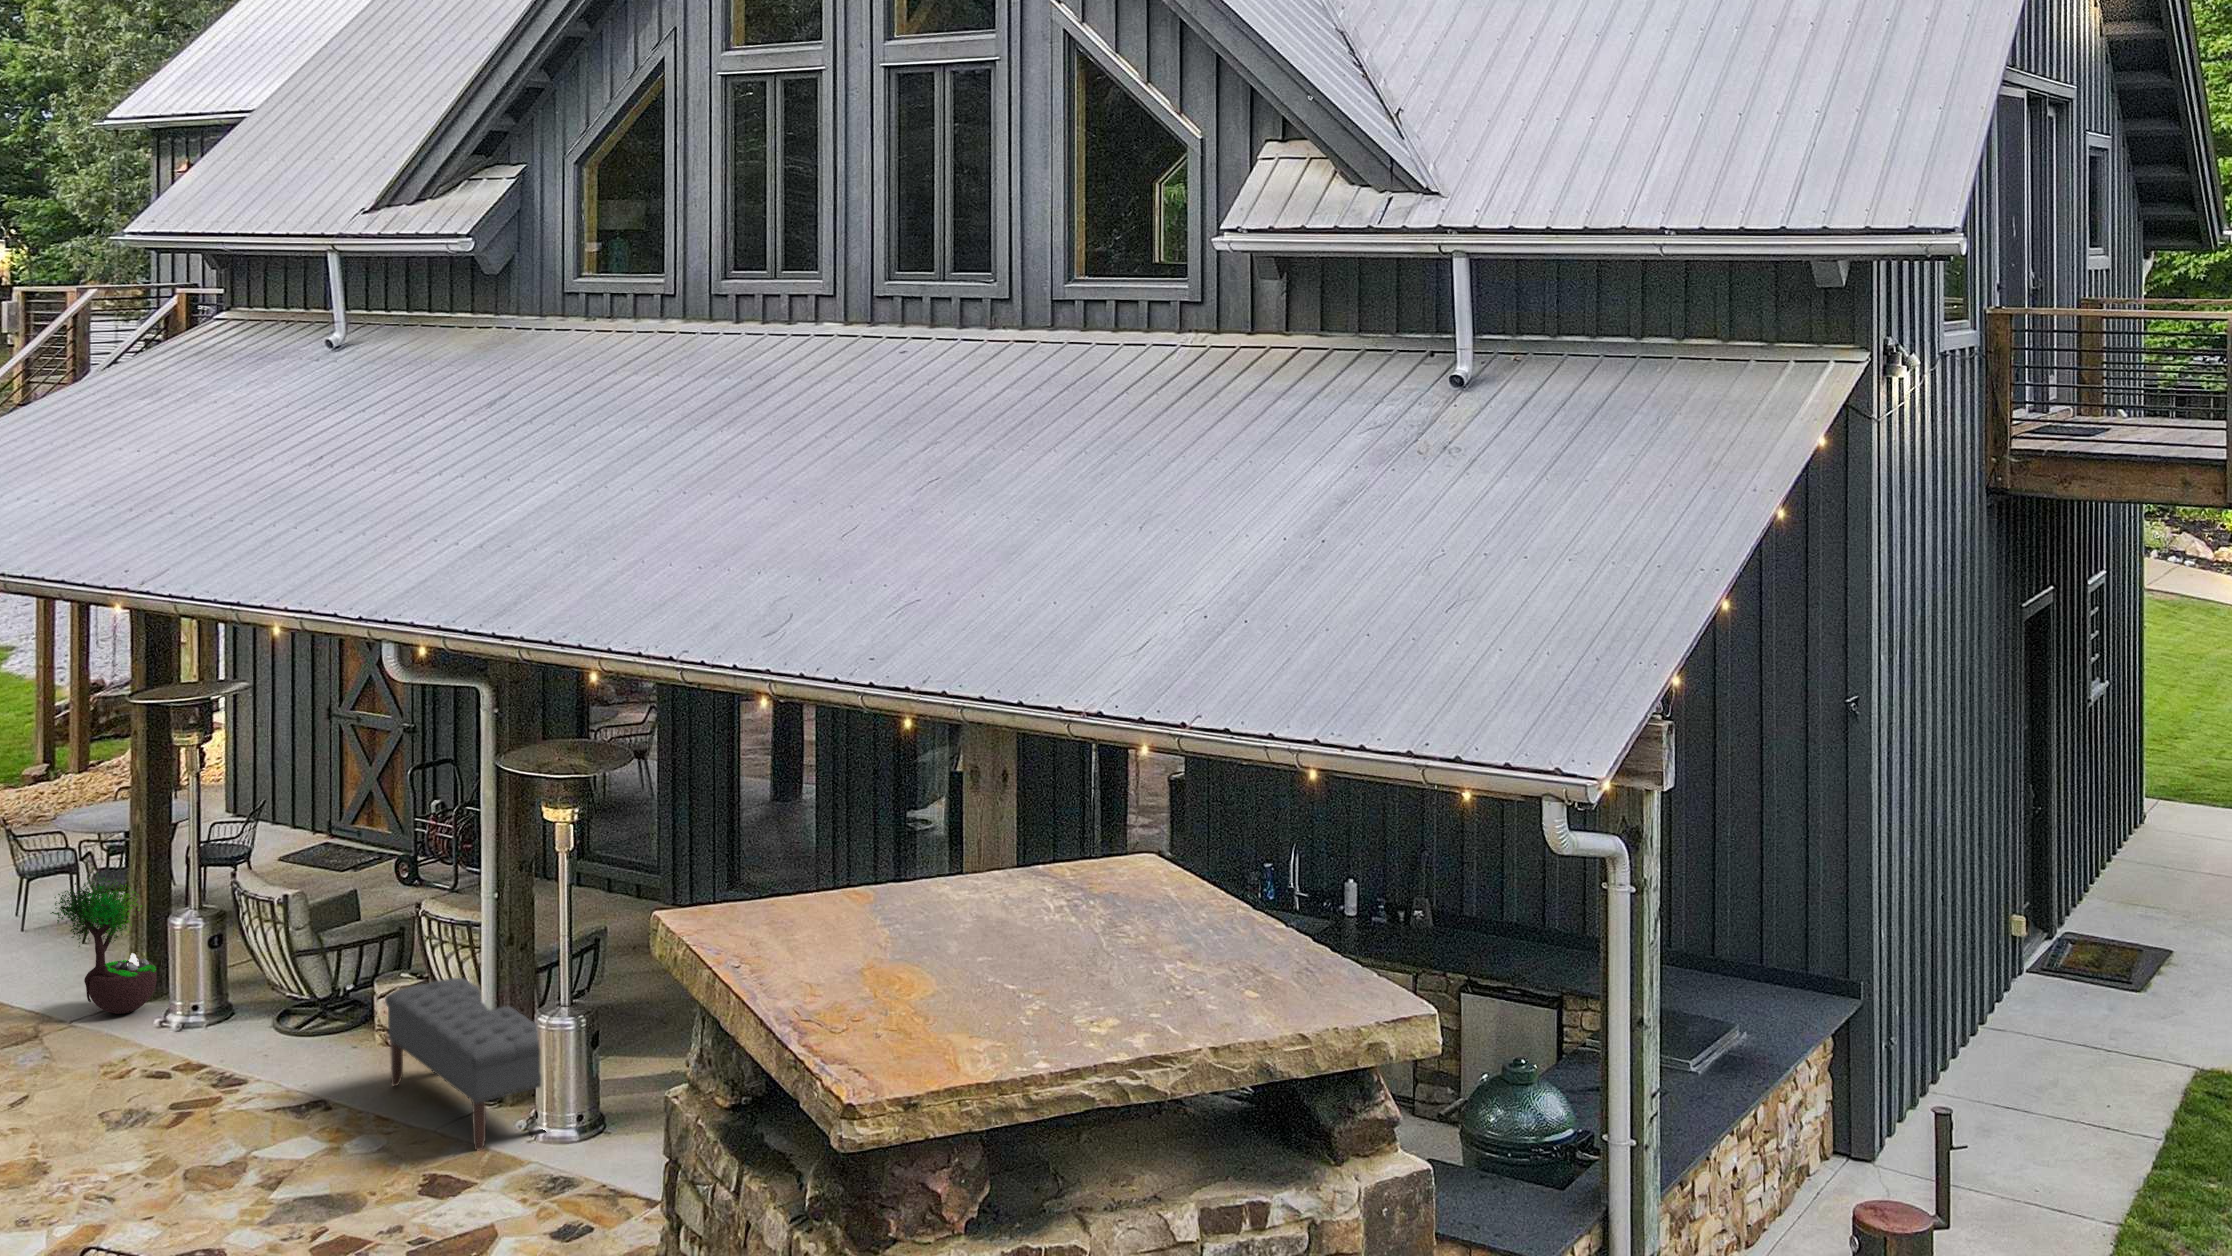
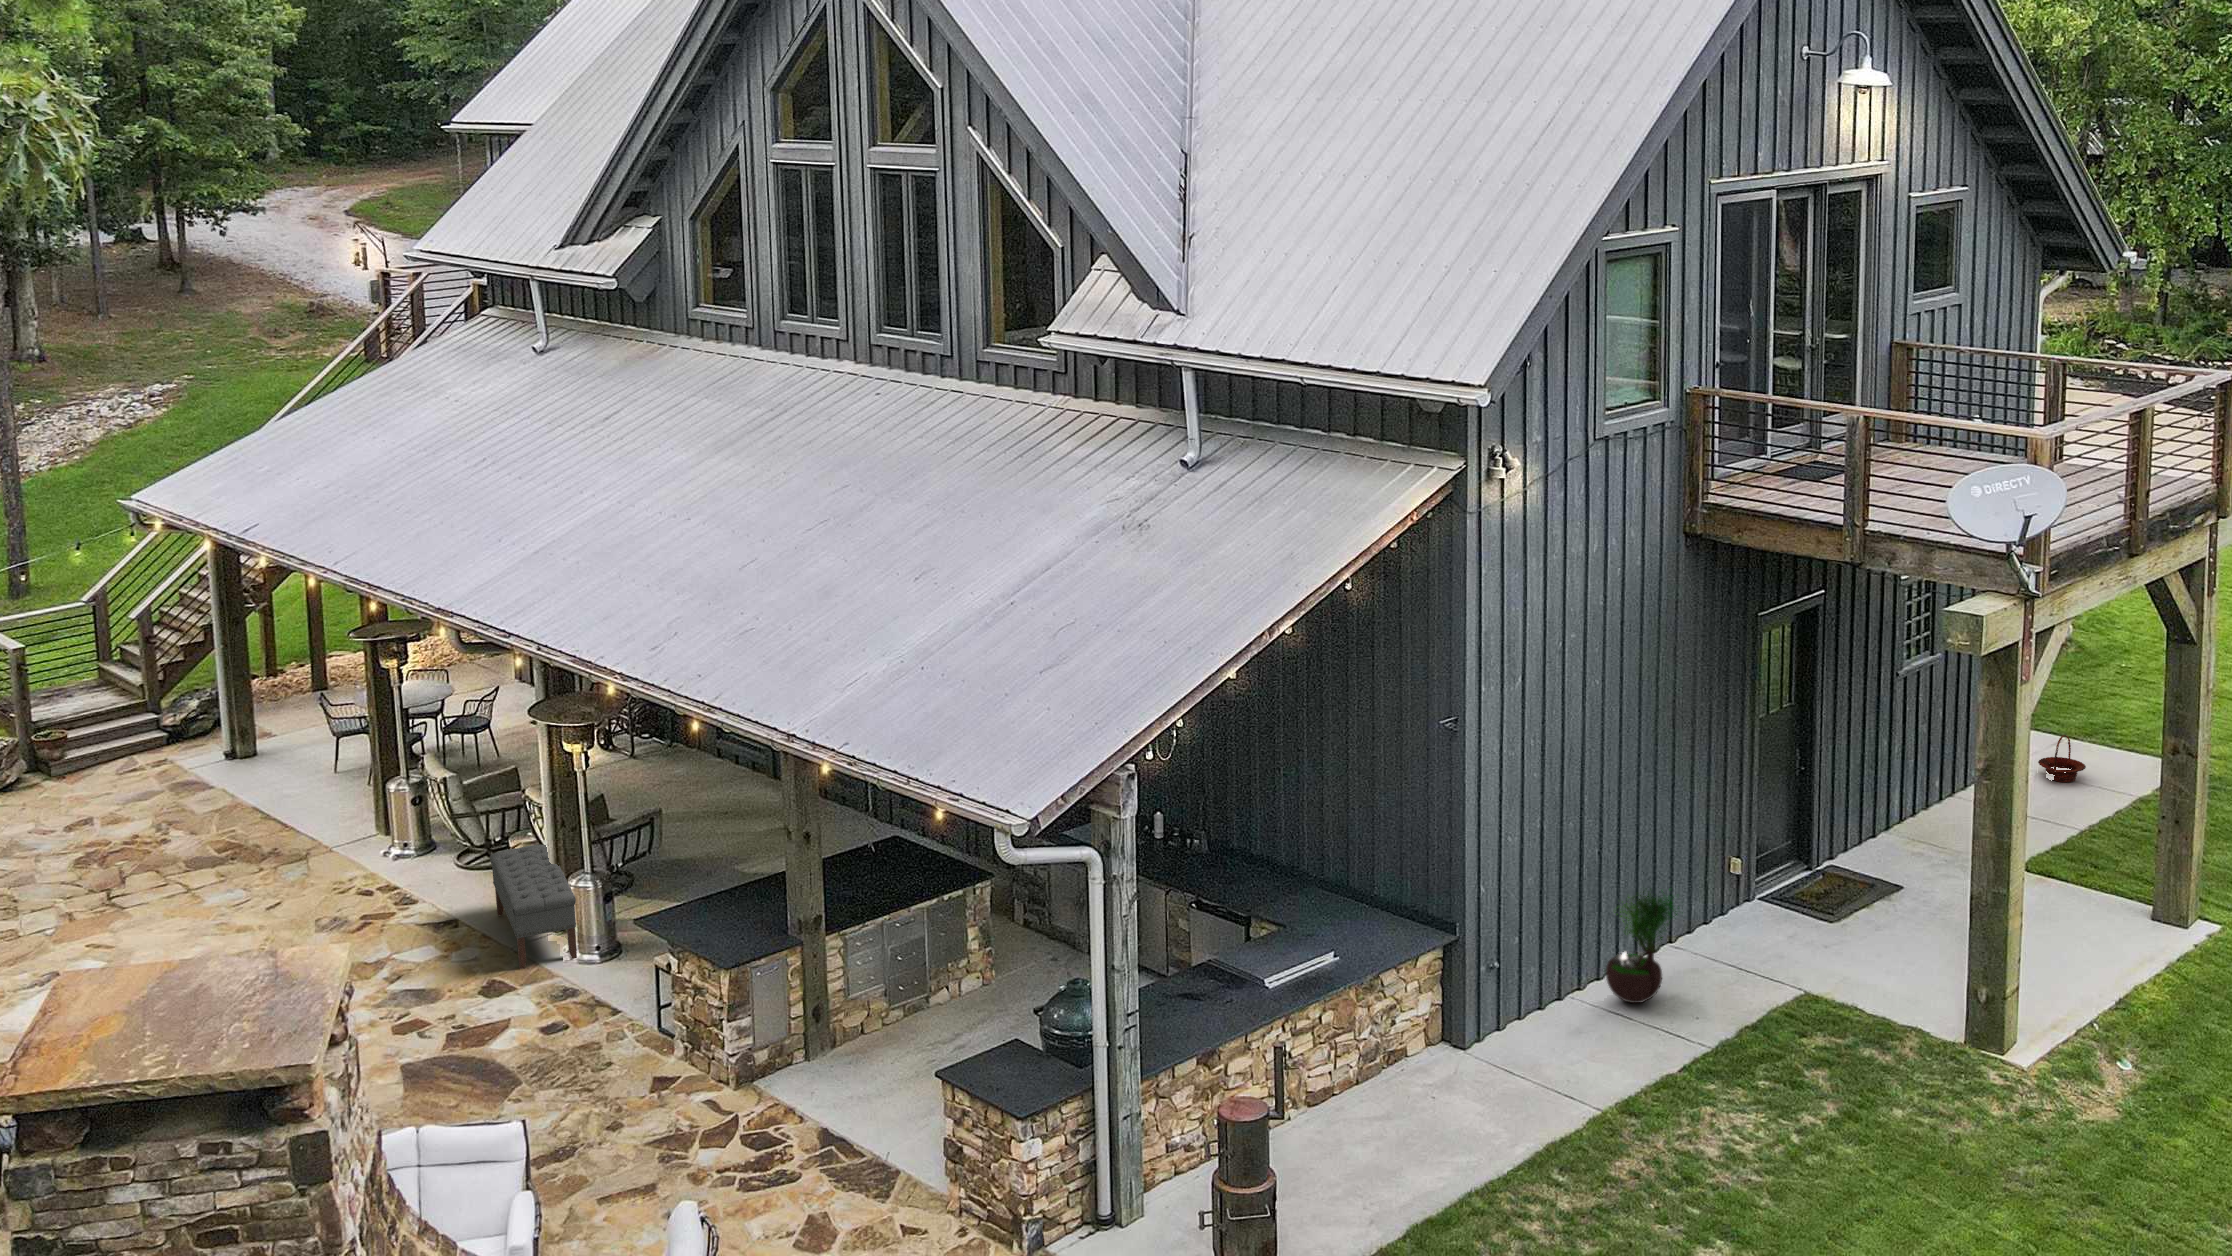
basket: none [2141,779,2197,832] -> present [2038,735,2086,782]
potted tree: present [50,868,157,1014] -> present [1606,889,1677,1003]

